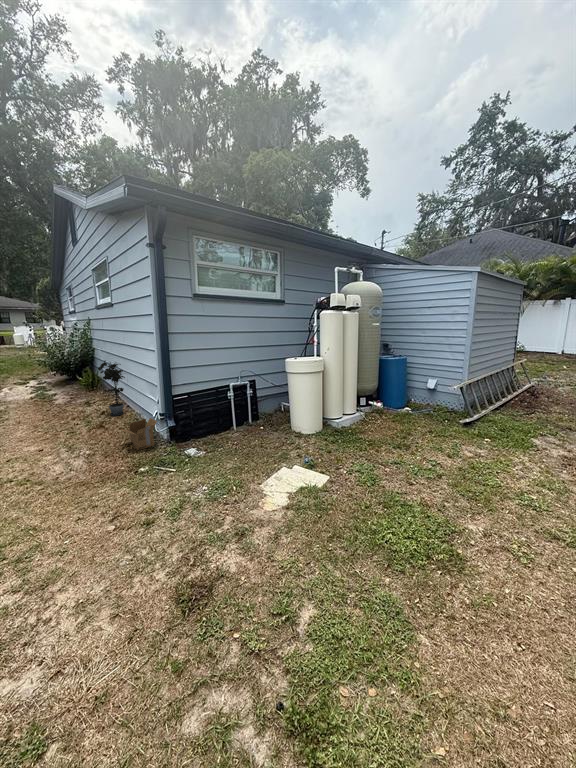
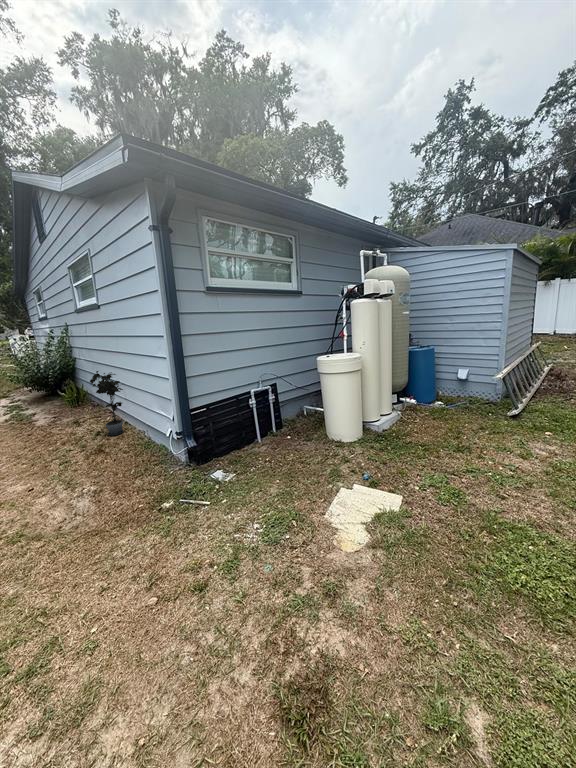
cardboard box: present [121,418,157,450] -> none [129,437,174,478]

